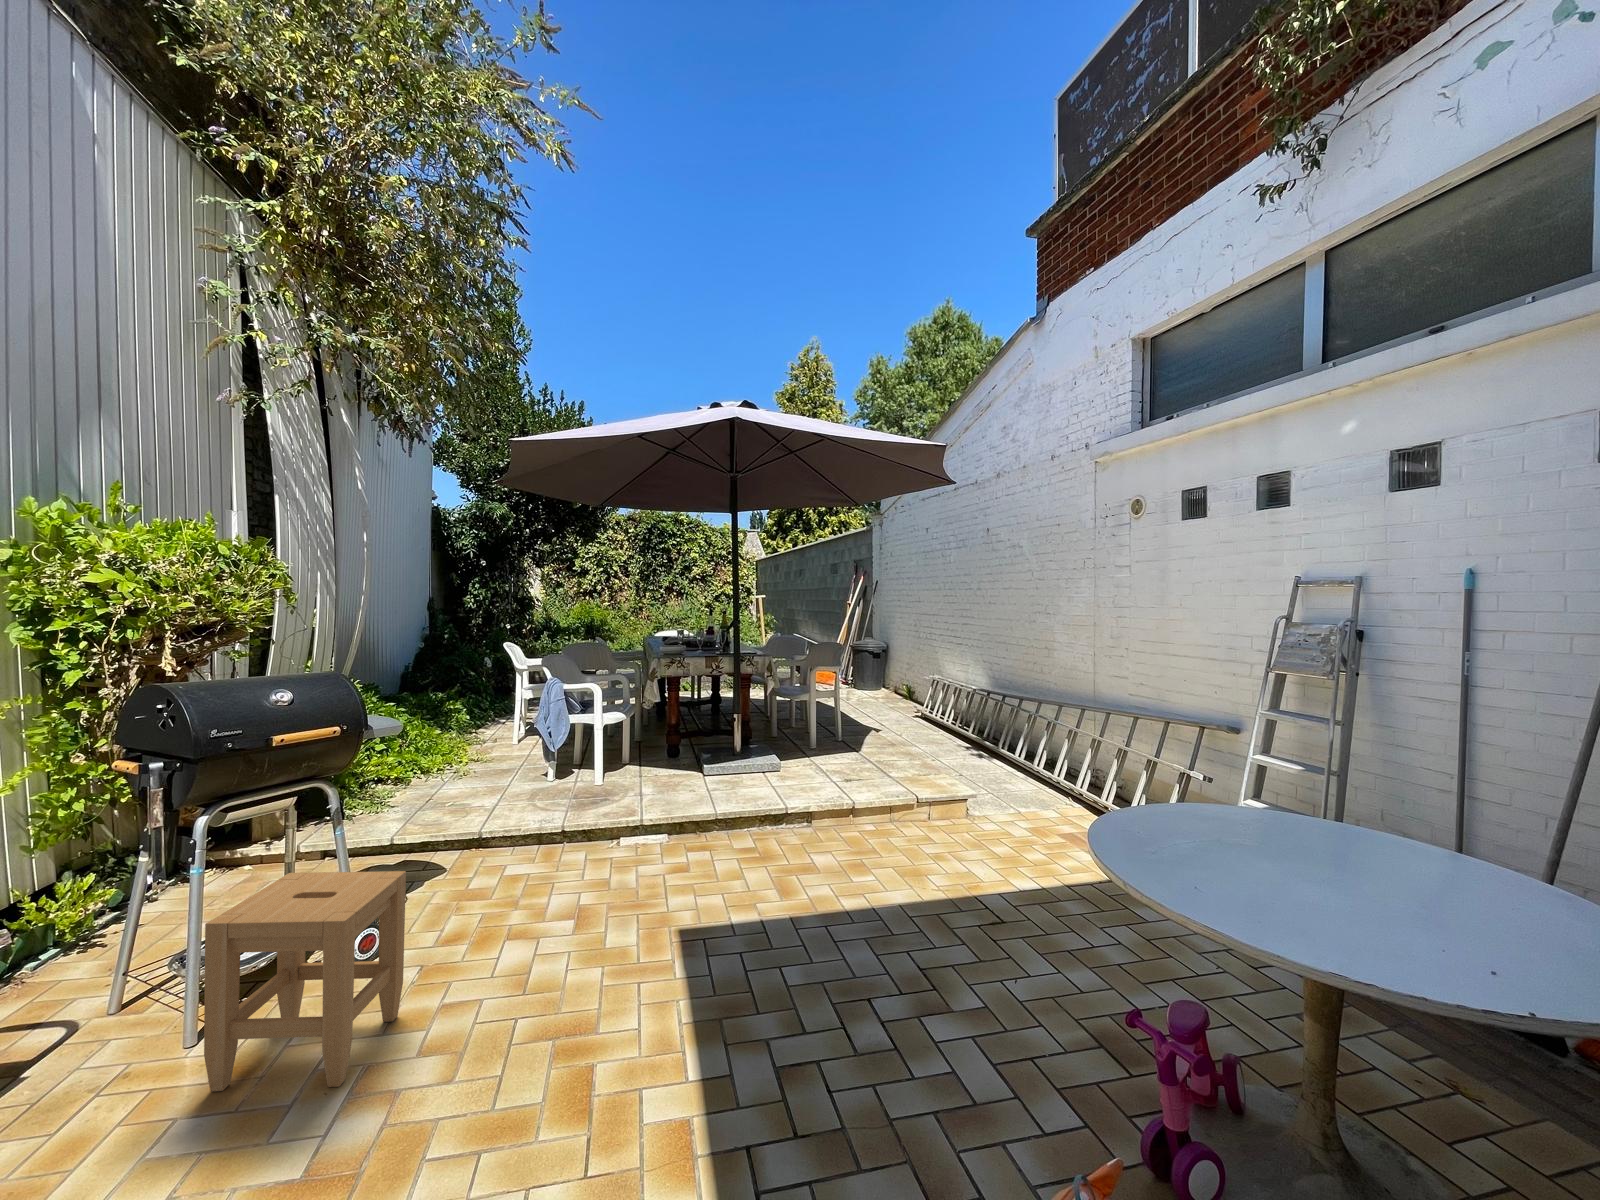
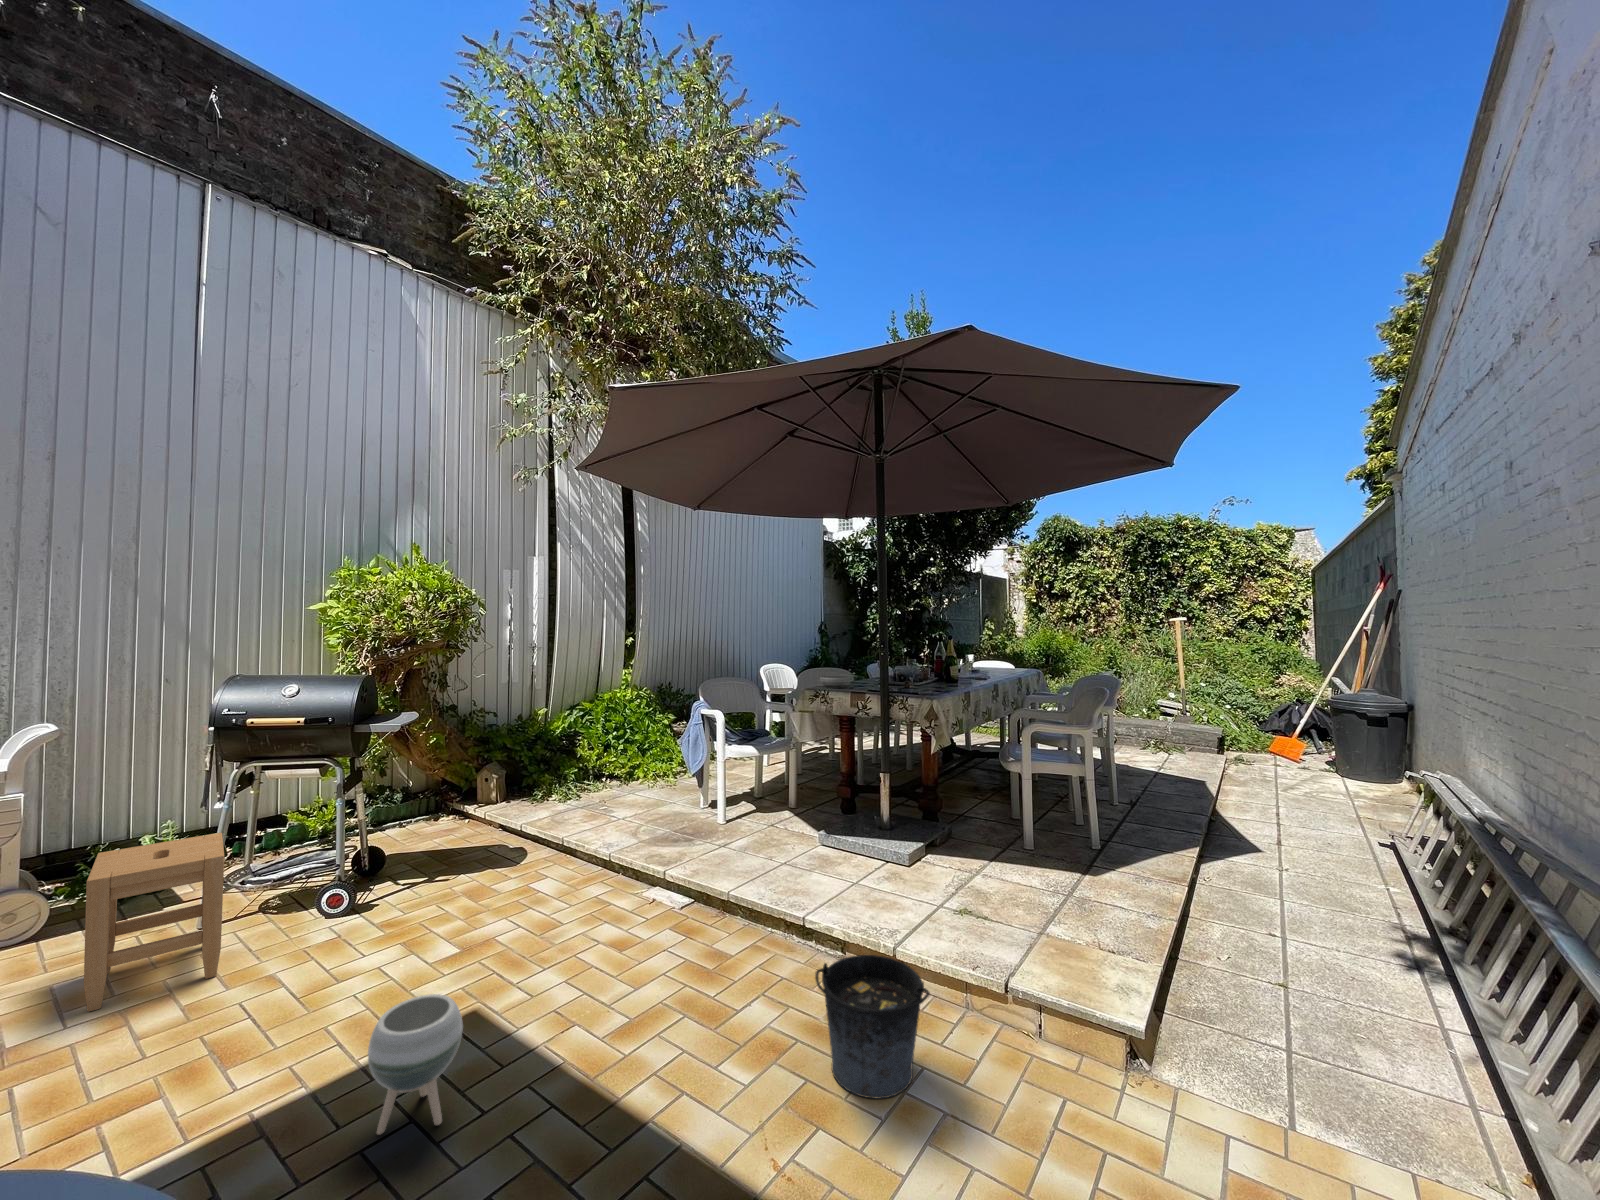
bucket: none [883,790,944,855] -> present [815,955,930,1099]
planter: none [764,865,822,958] -> present [368,994,463,1134]

